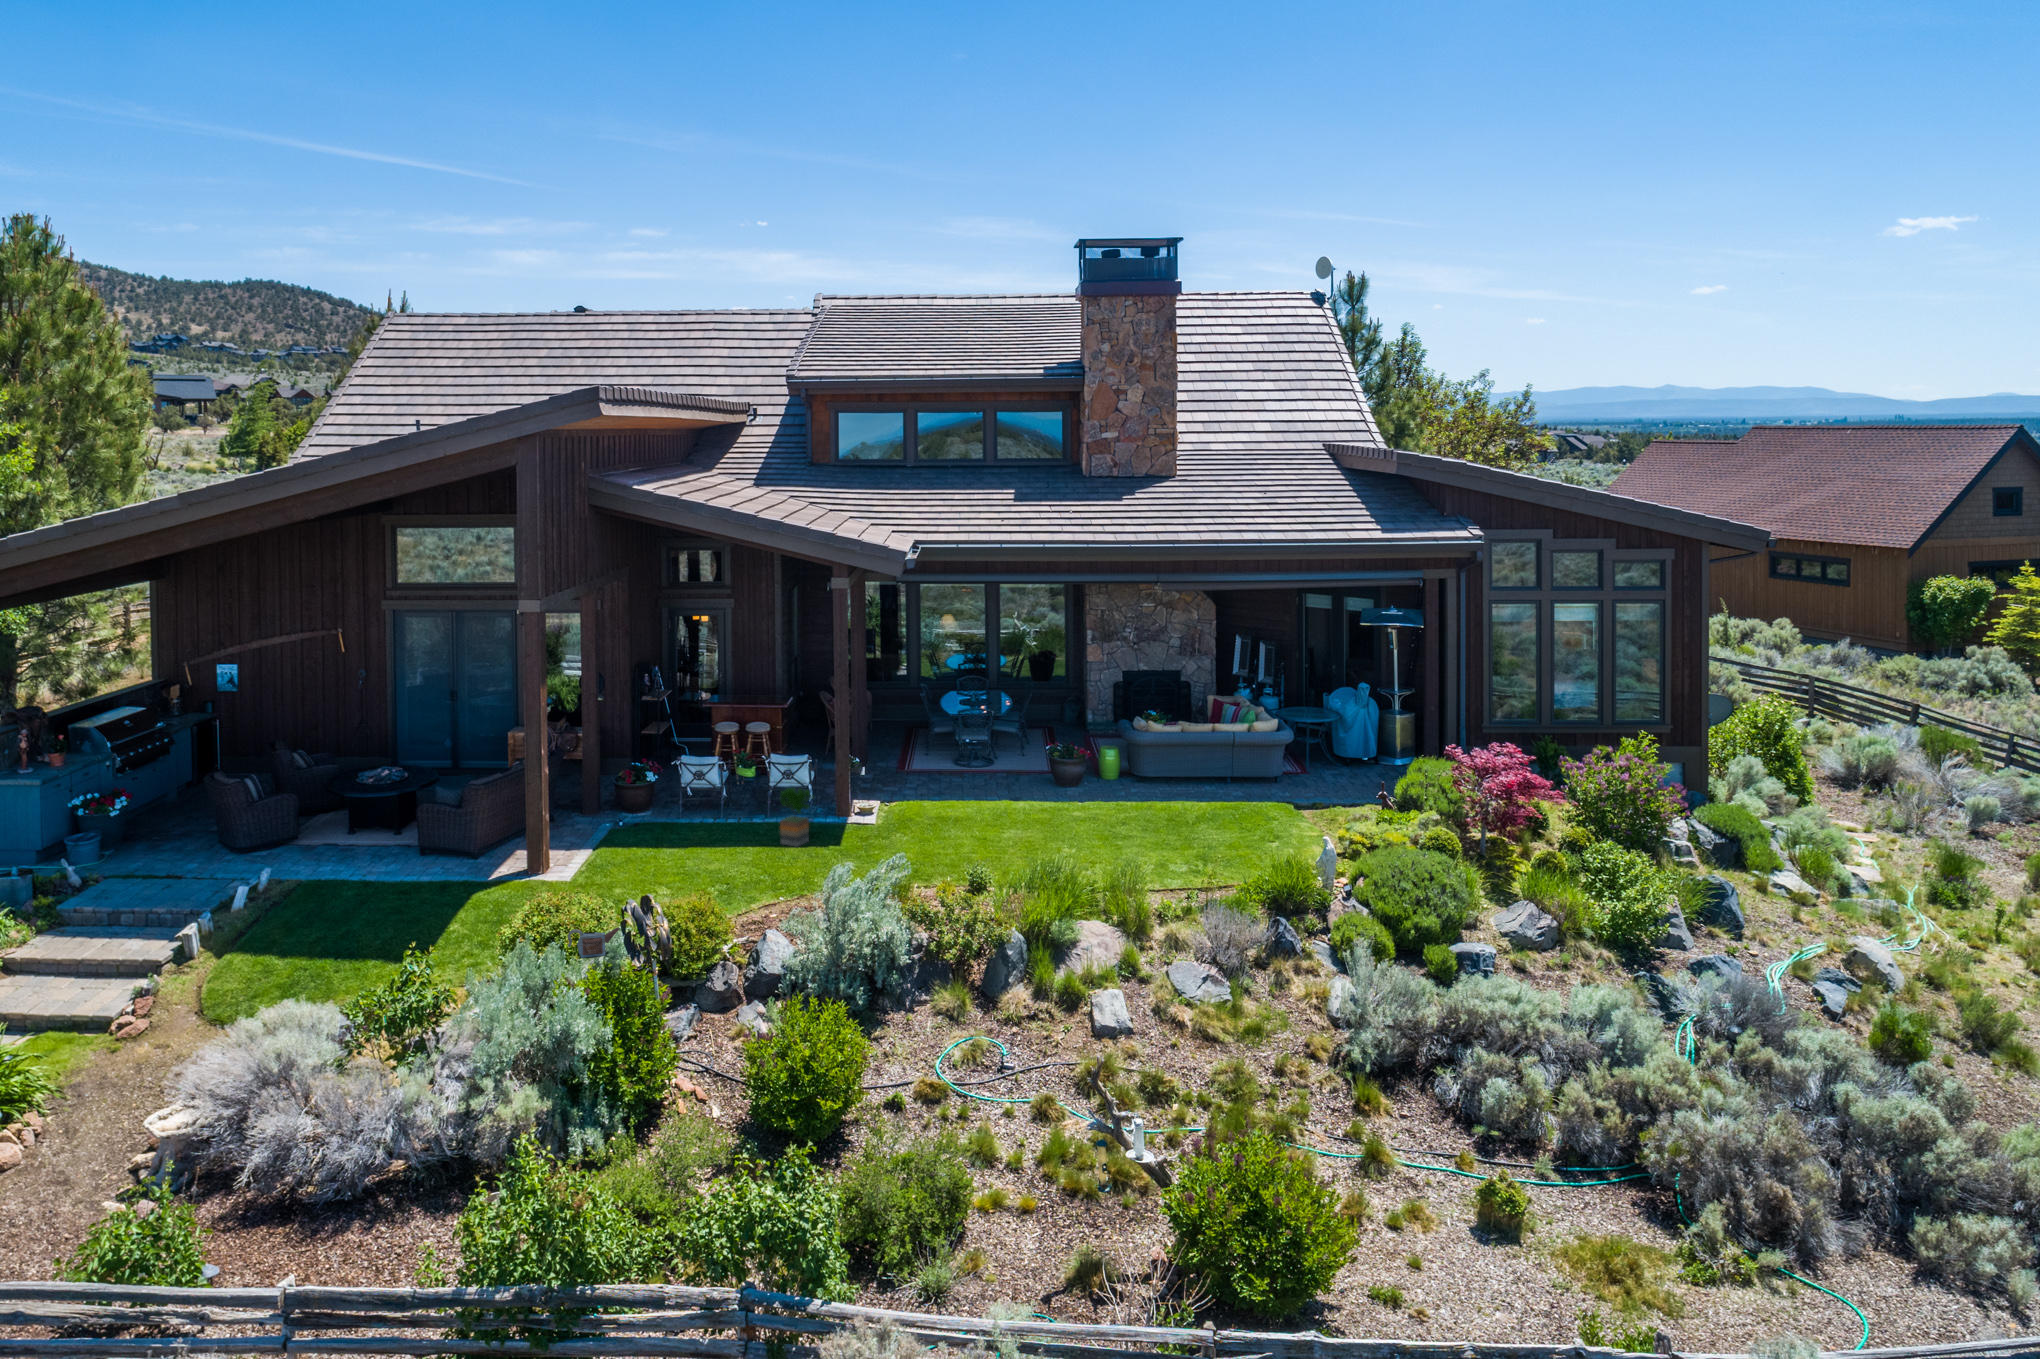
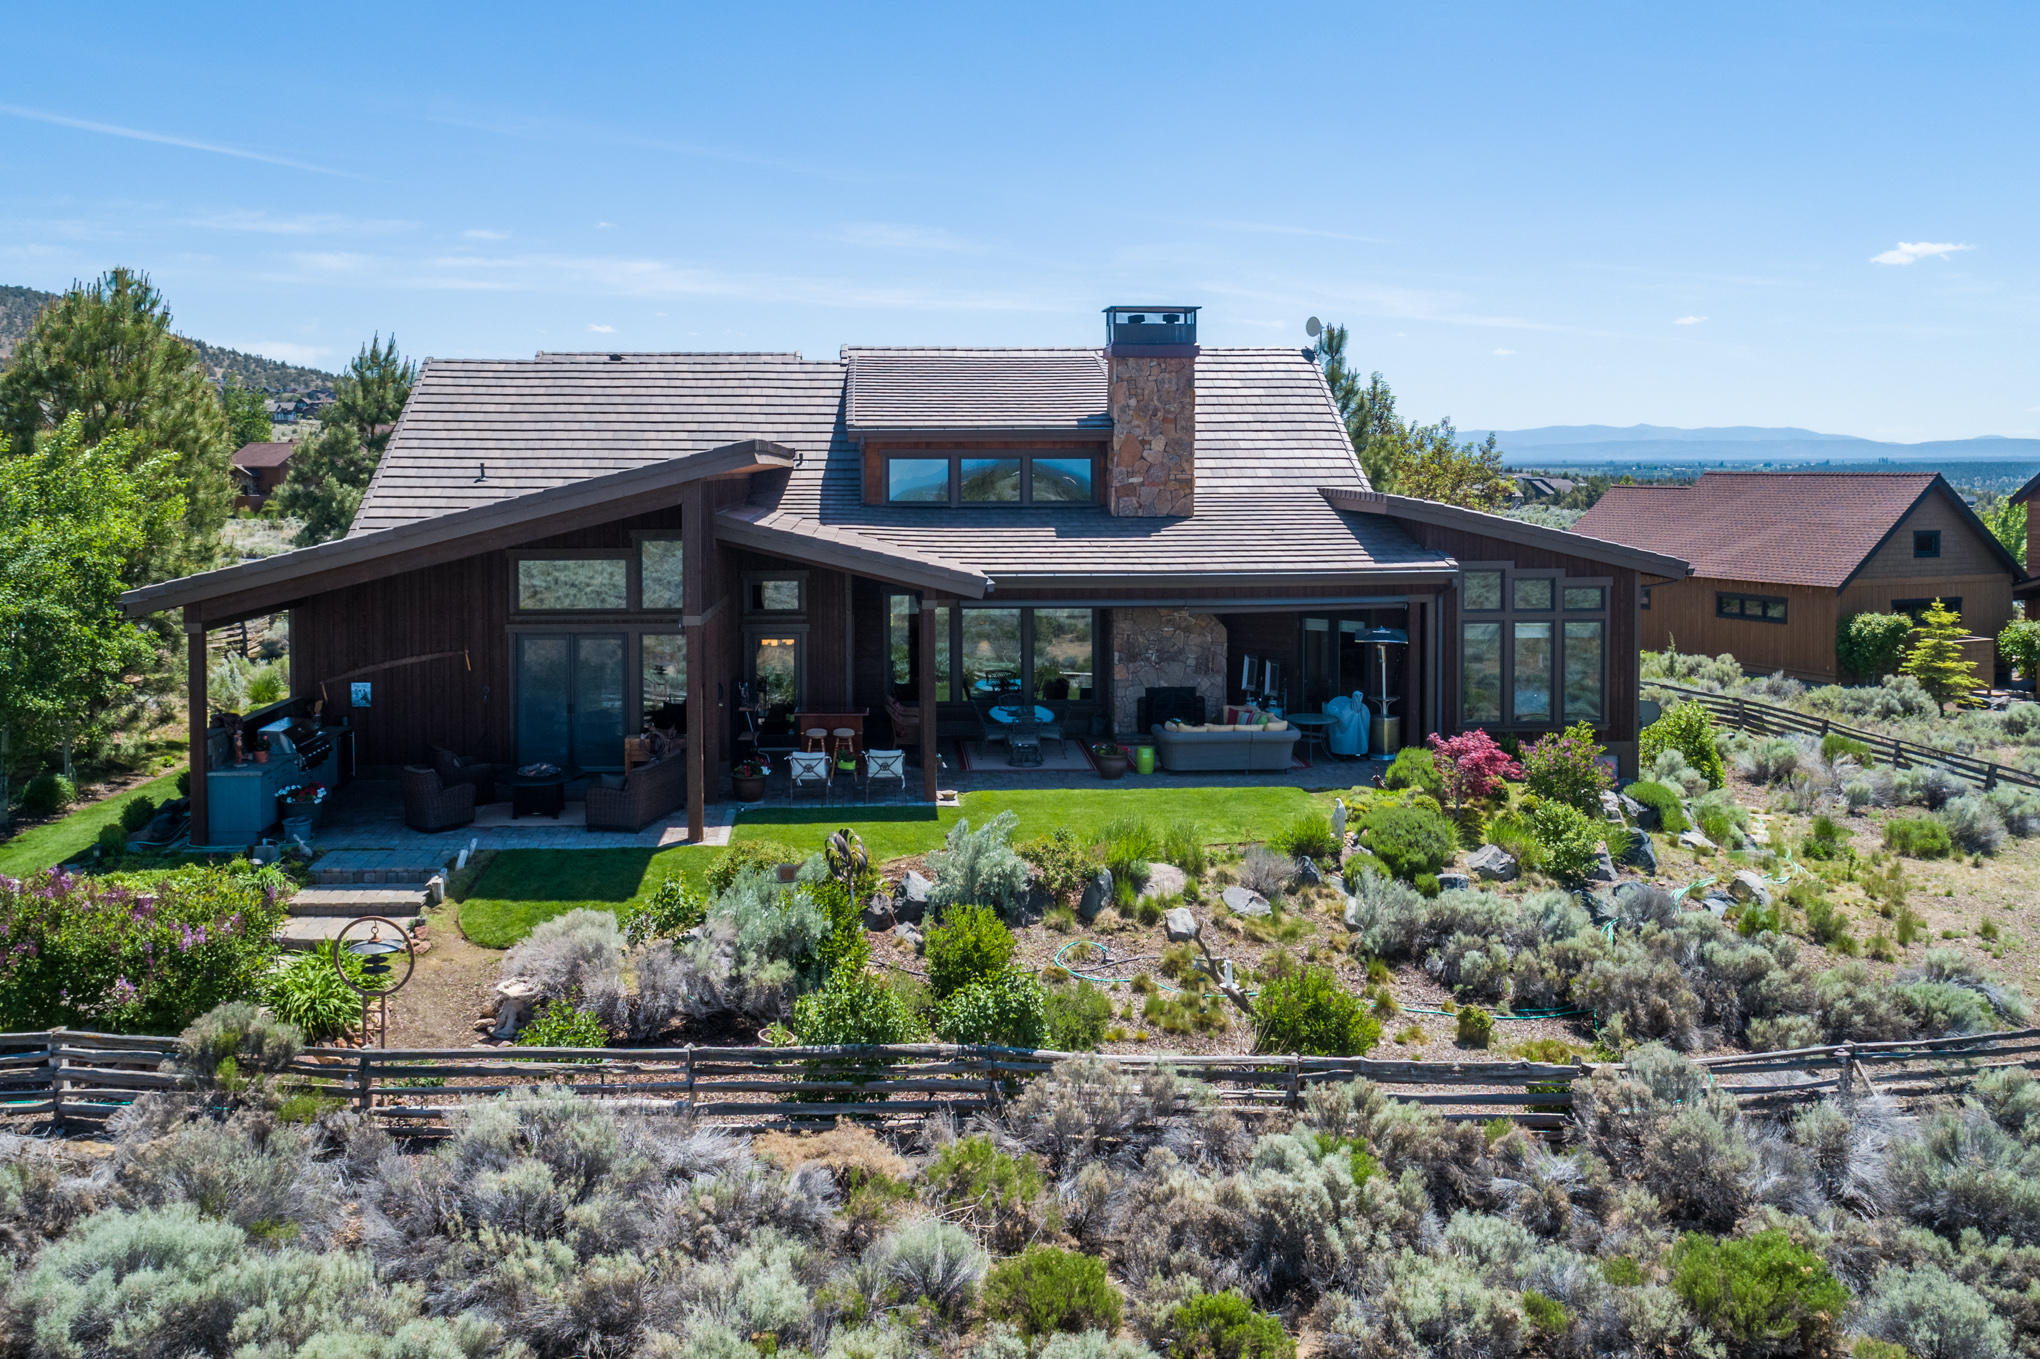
potted tree: present [780,788,814,846] -> none [888,770,918,818]

